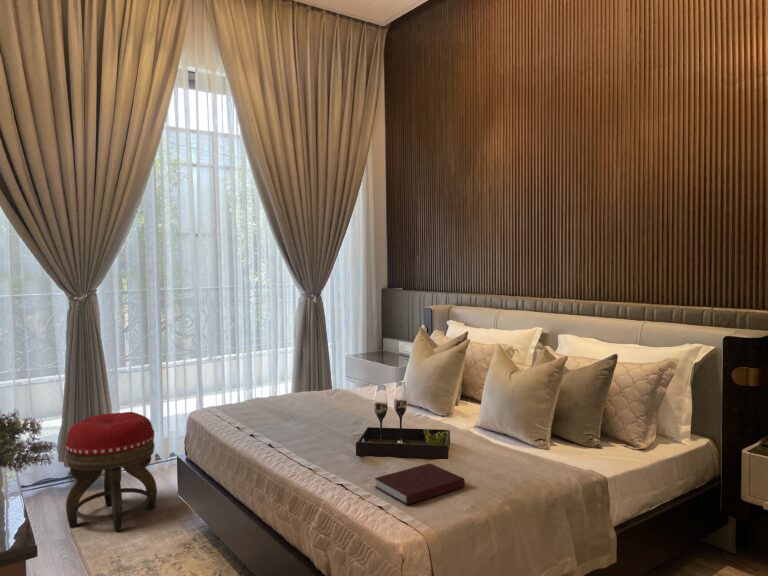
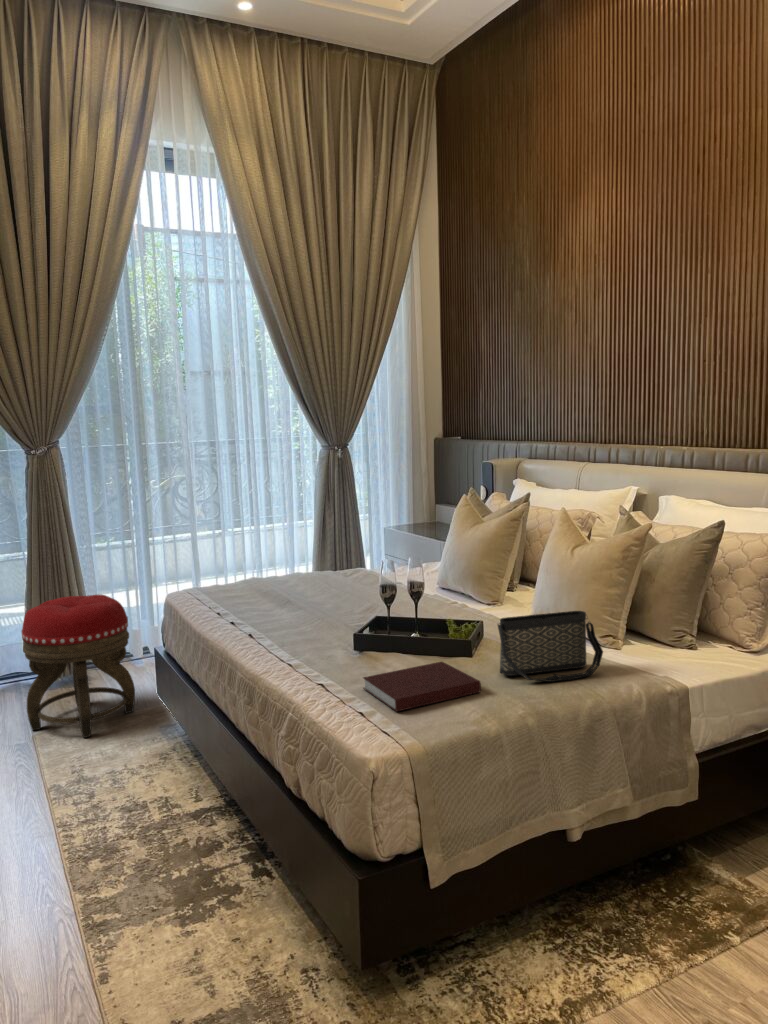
handbag: none [472,423,548,477] -> present [498,611,603,682]

